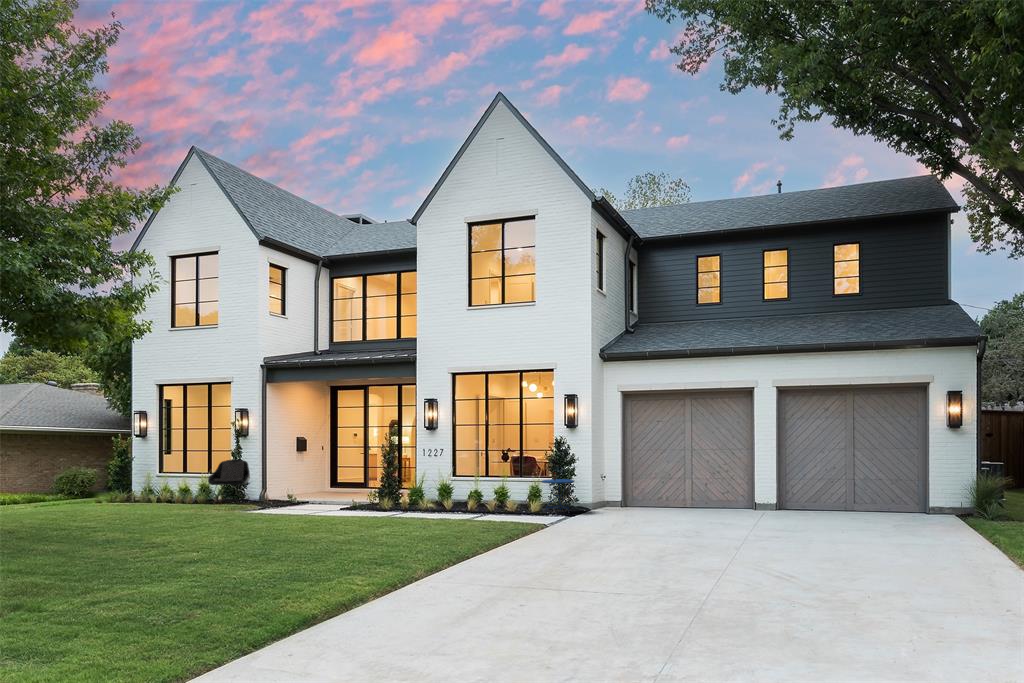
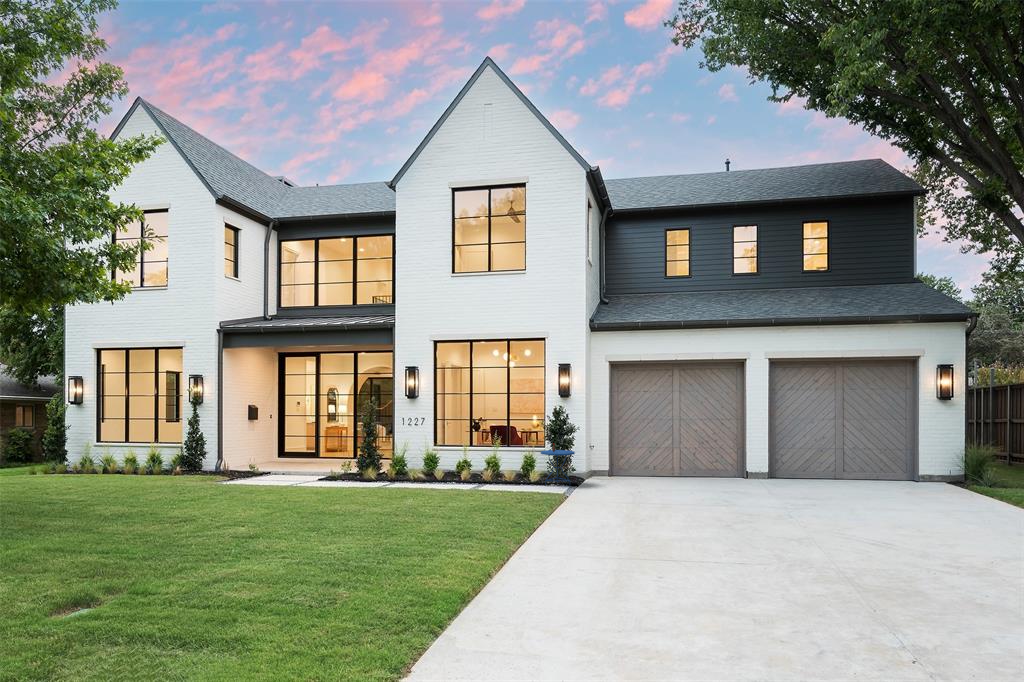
lounge chair: present [208,460,250,504] -> none [157,429,207,479]

